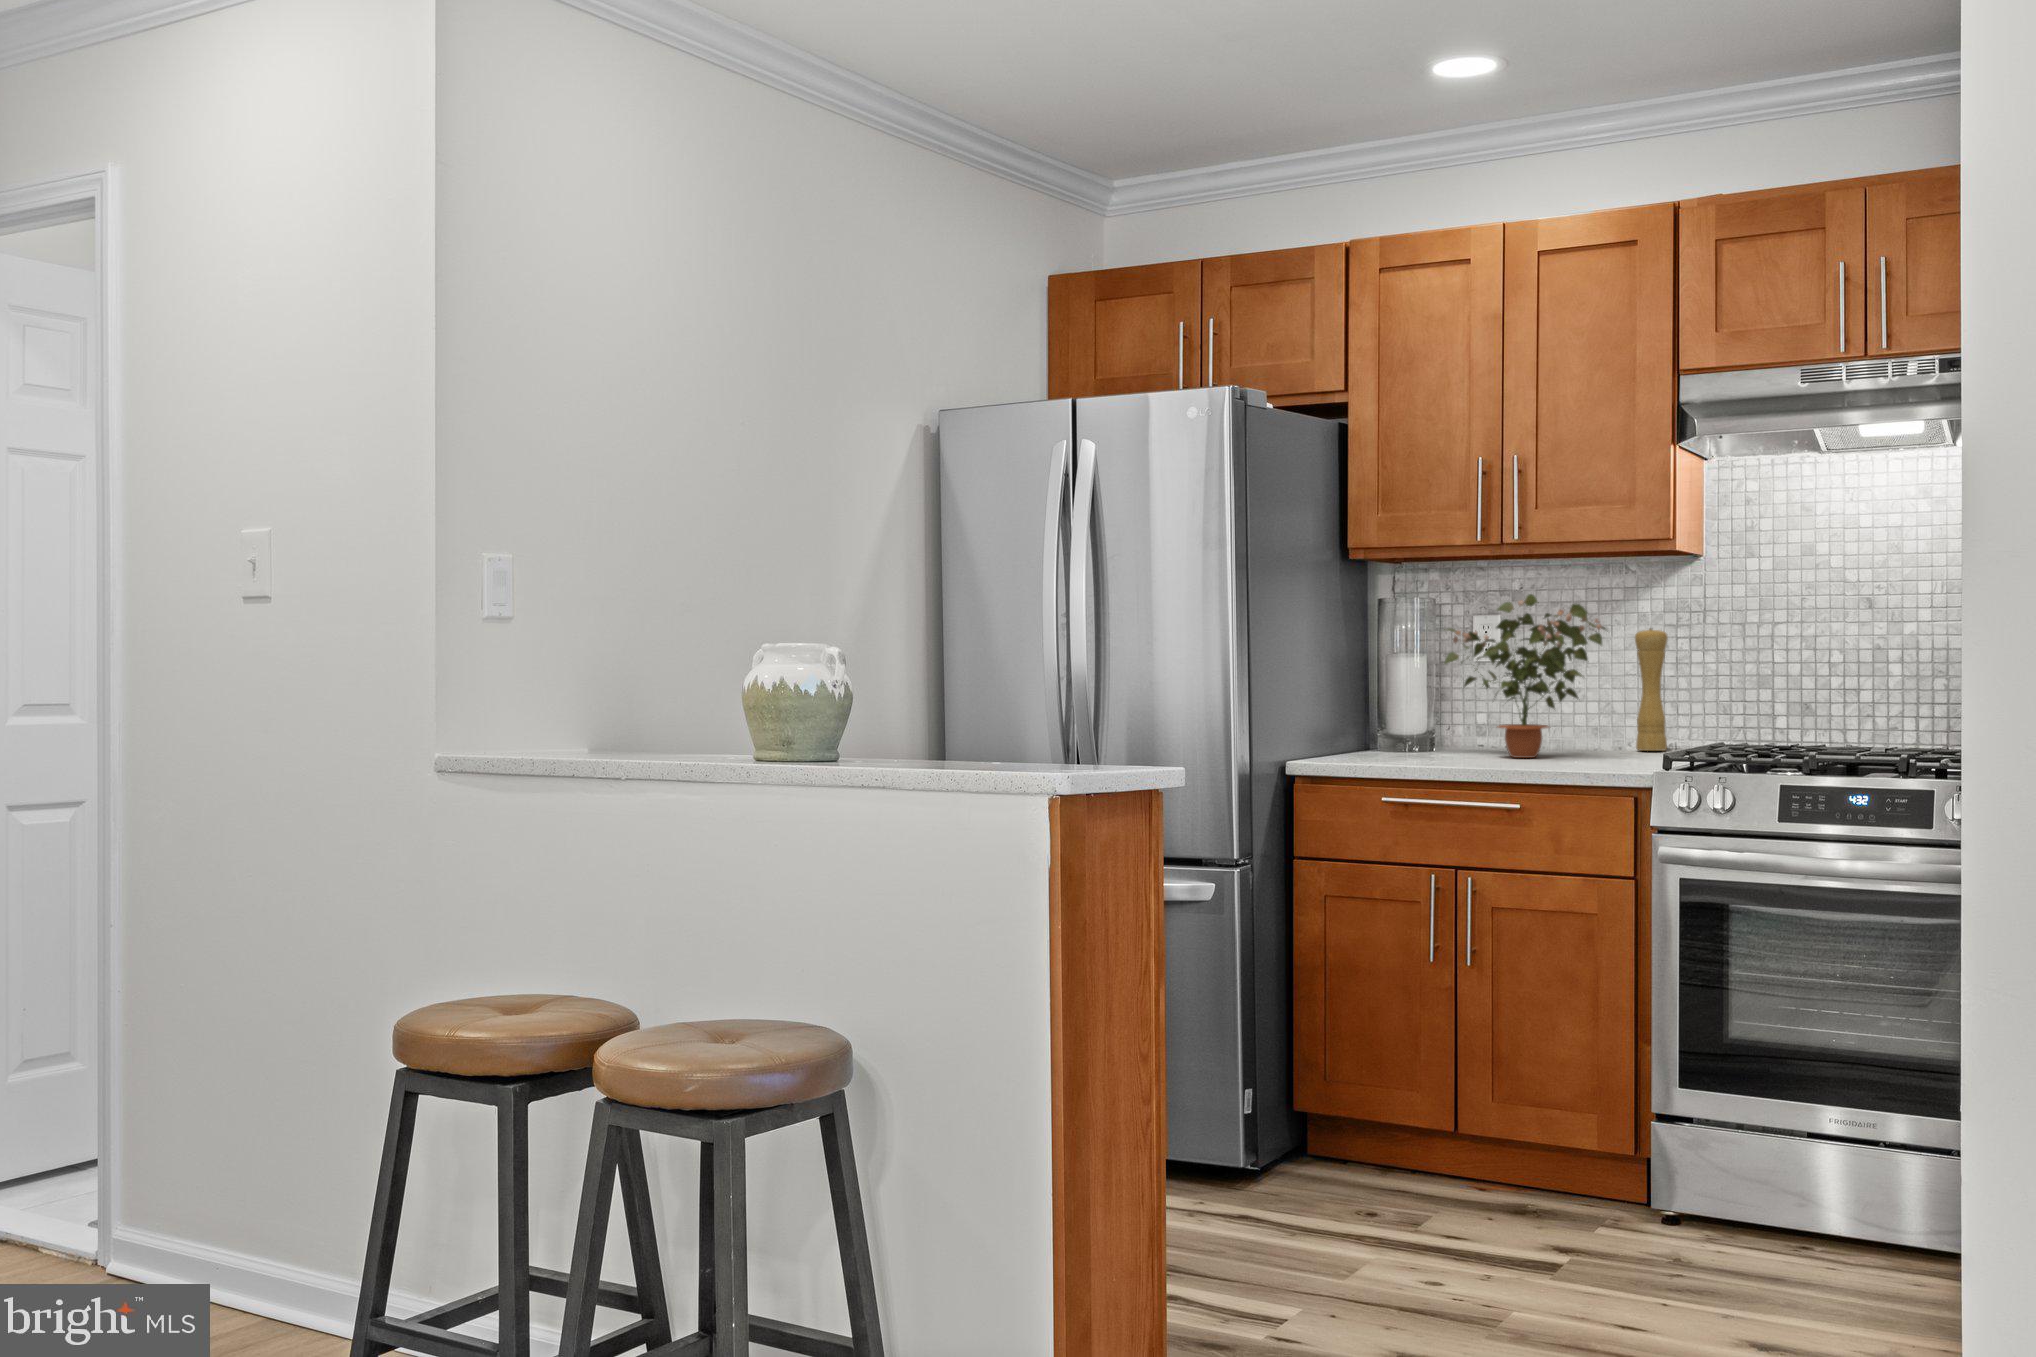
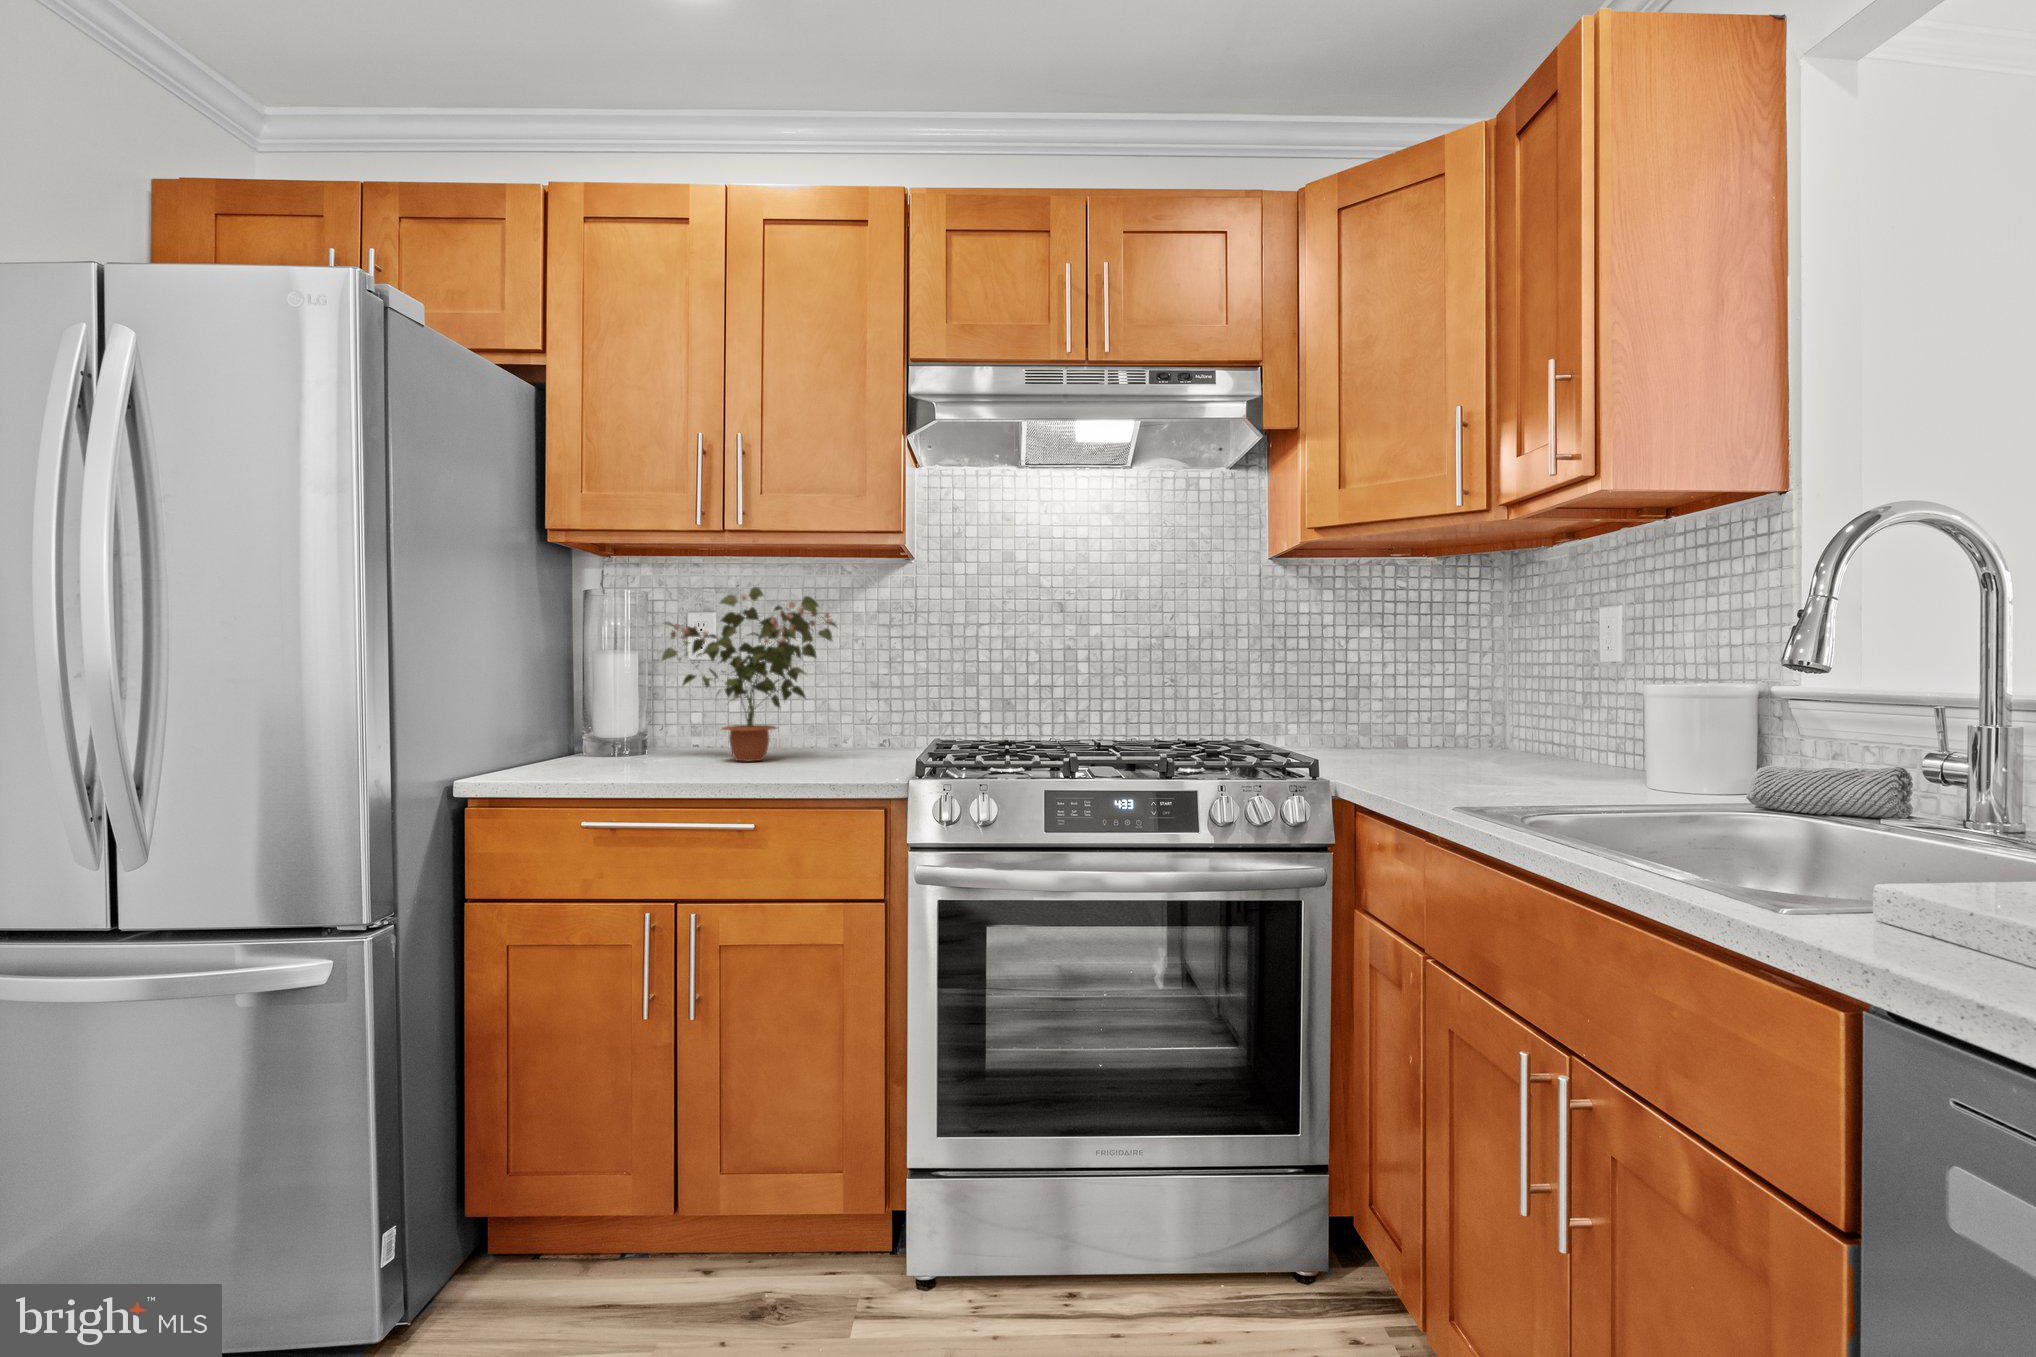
pepper mill: present [1635,628,1668,751] -> none [851,627,882,748]

